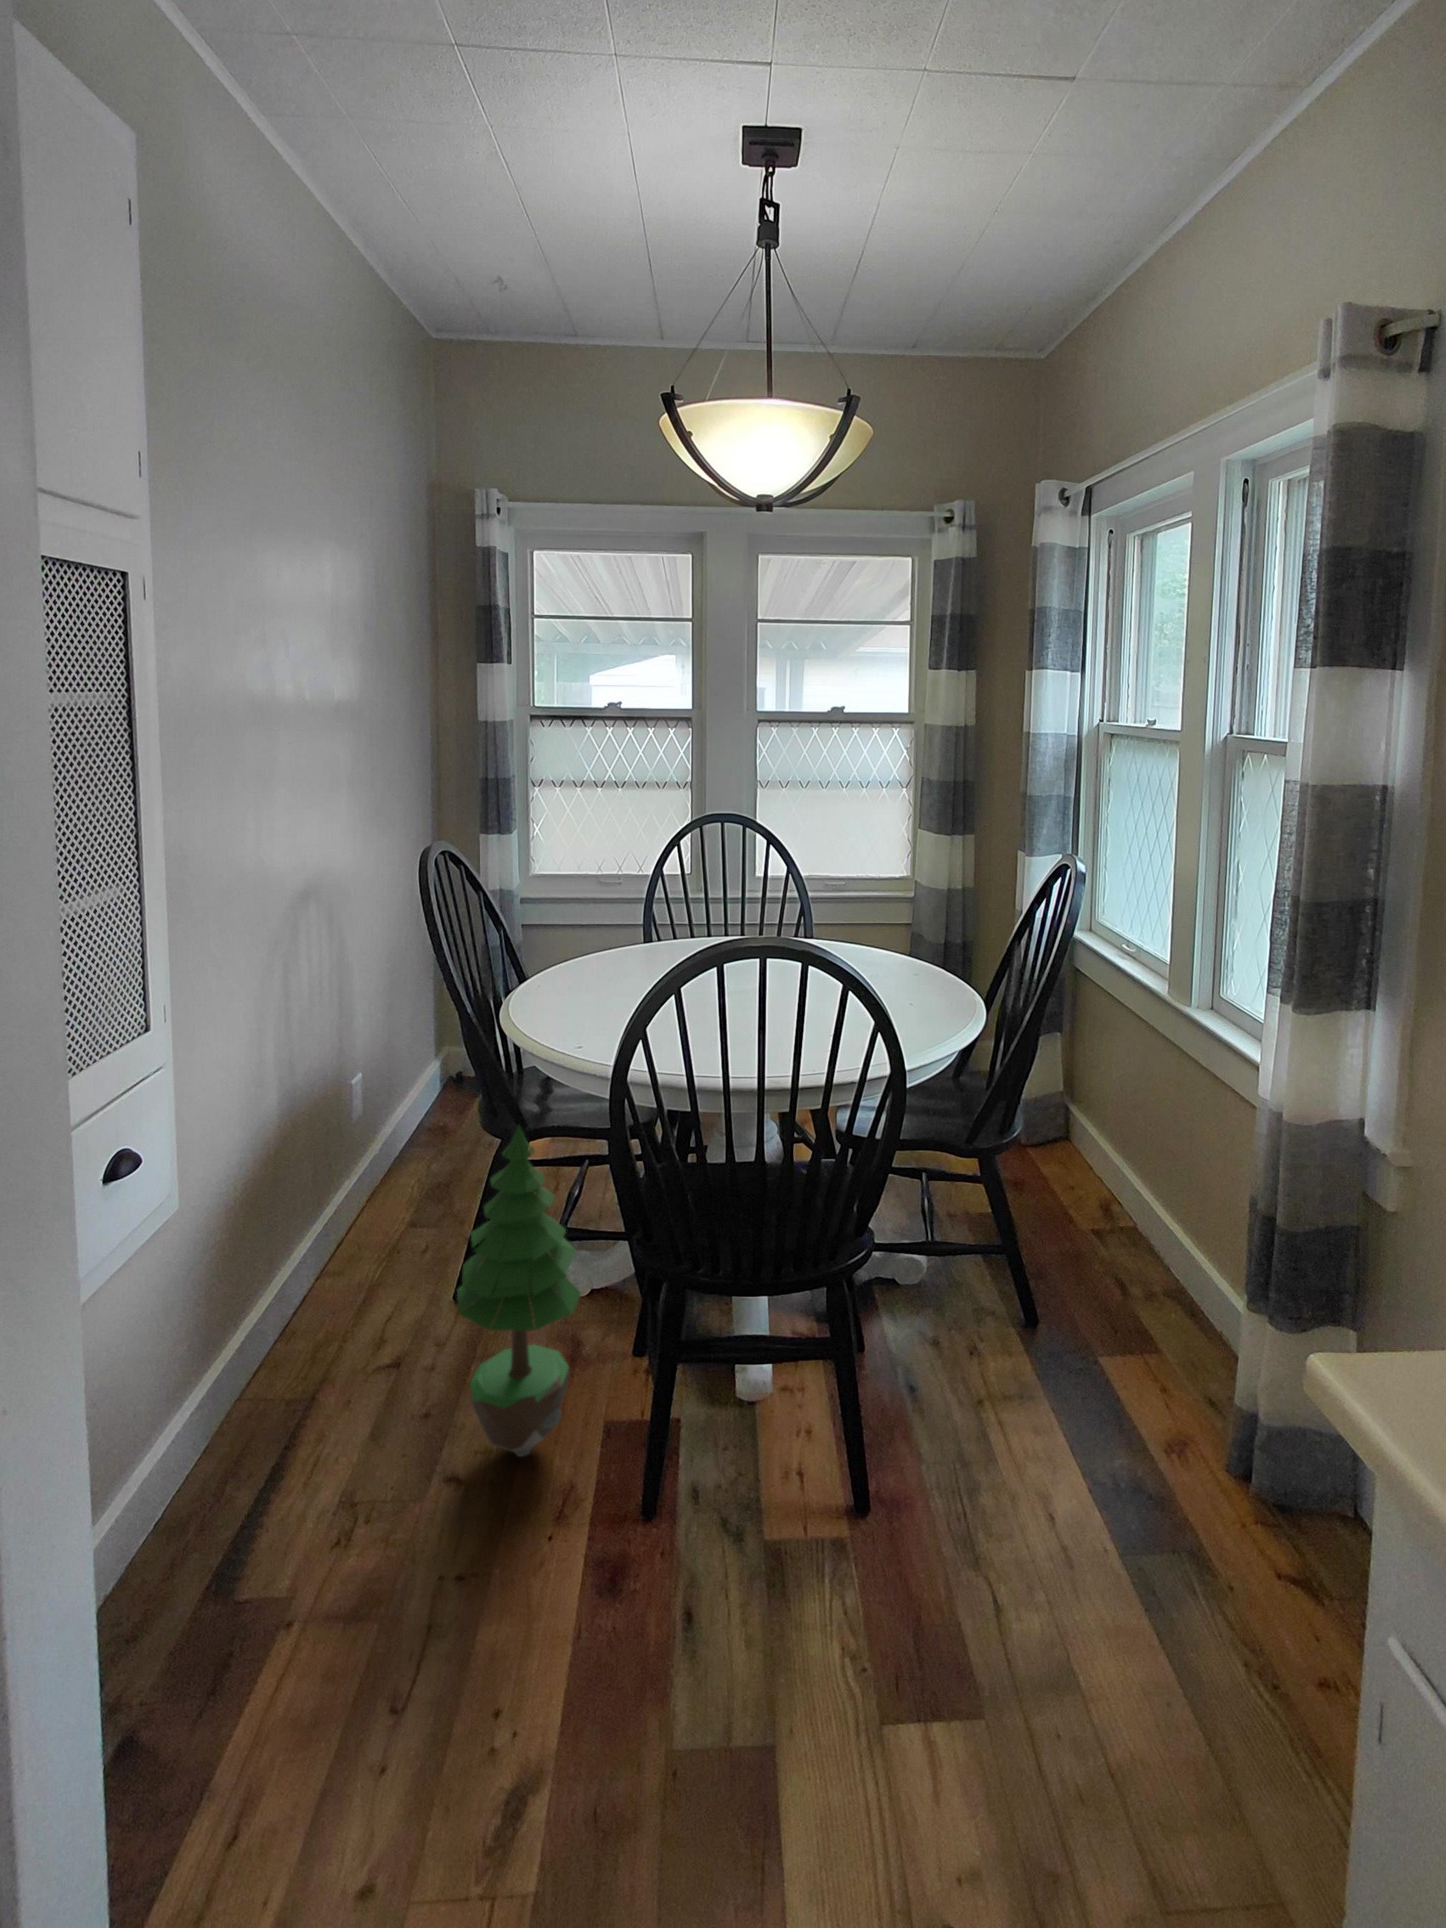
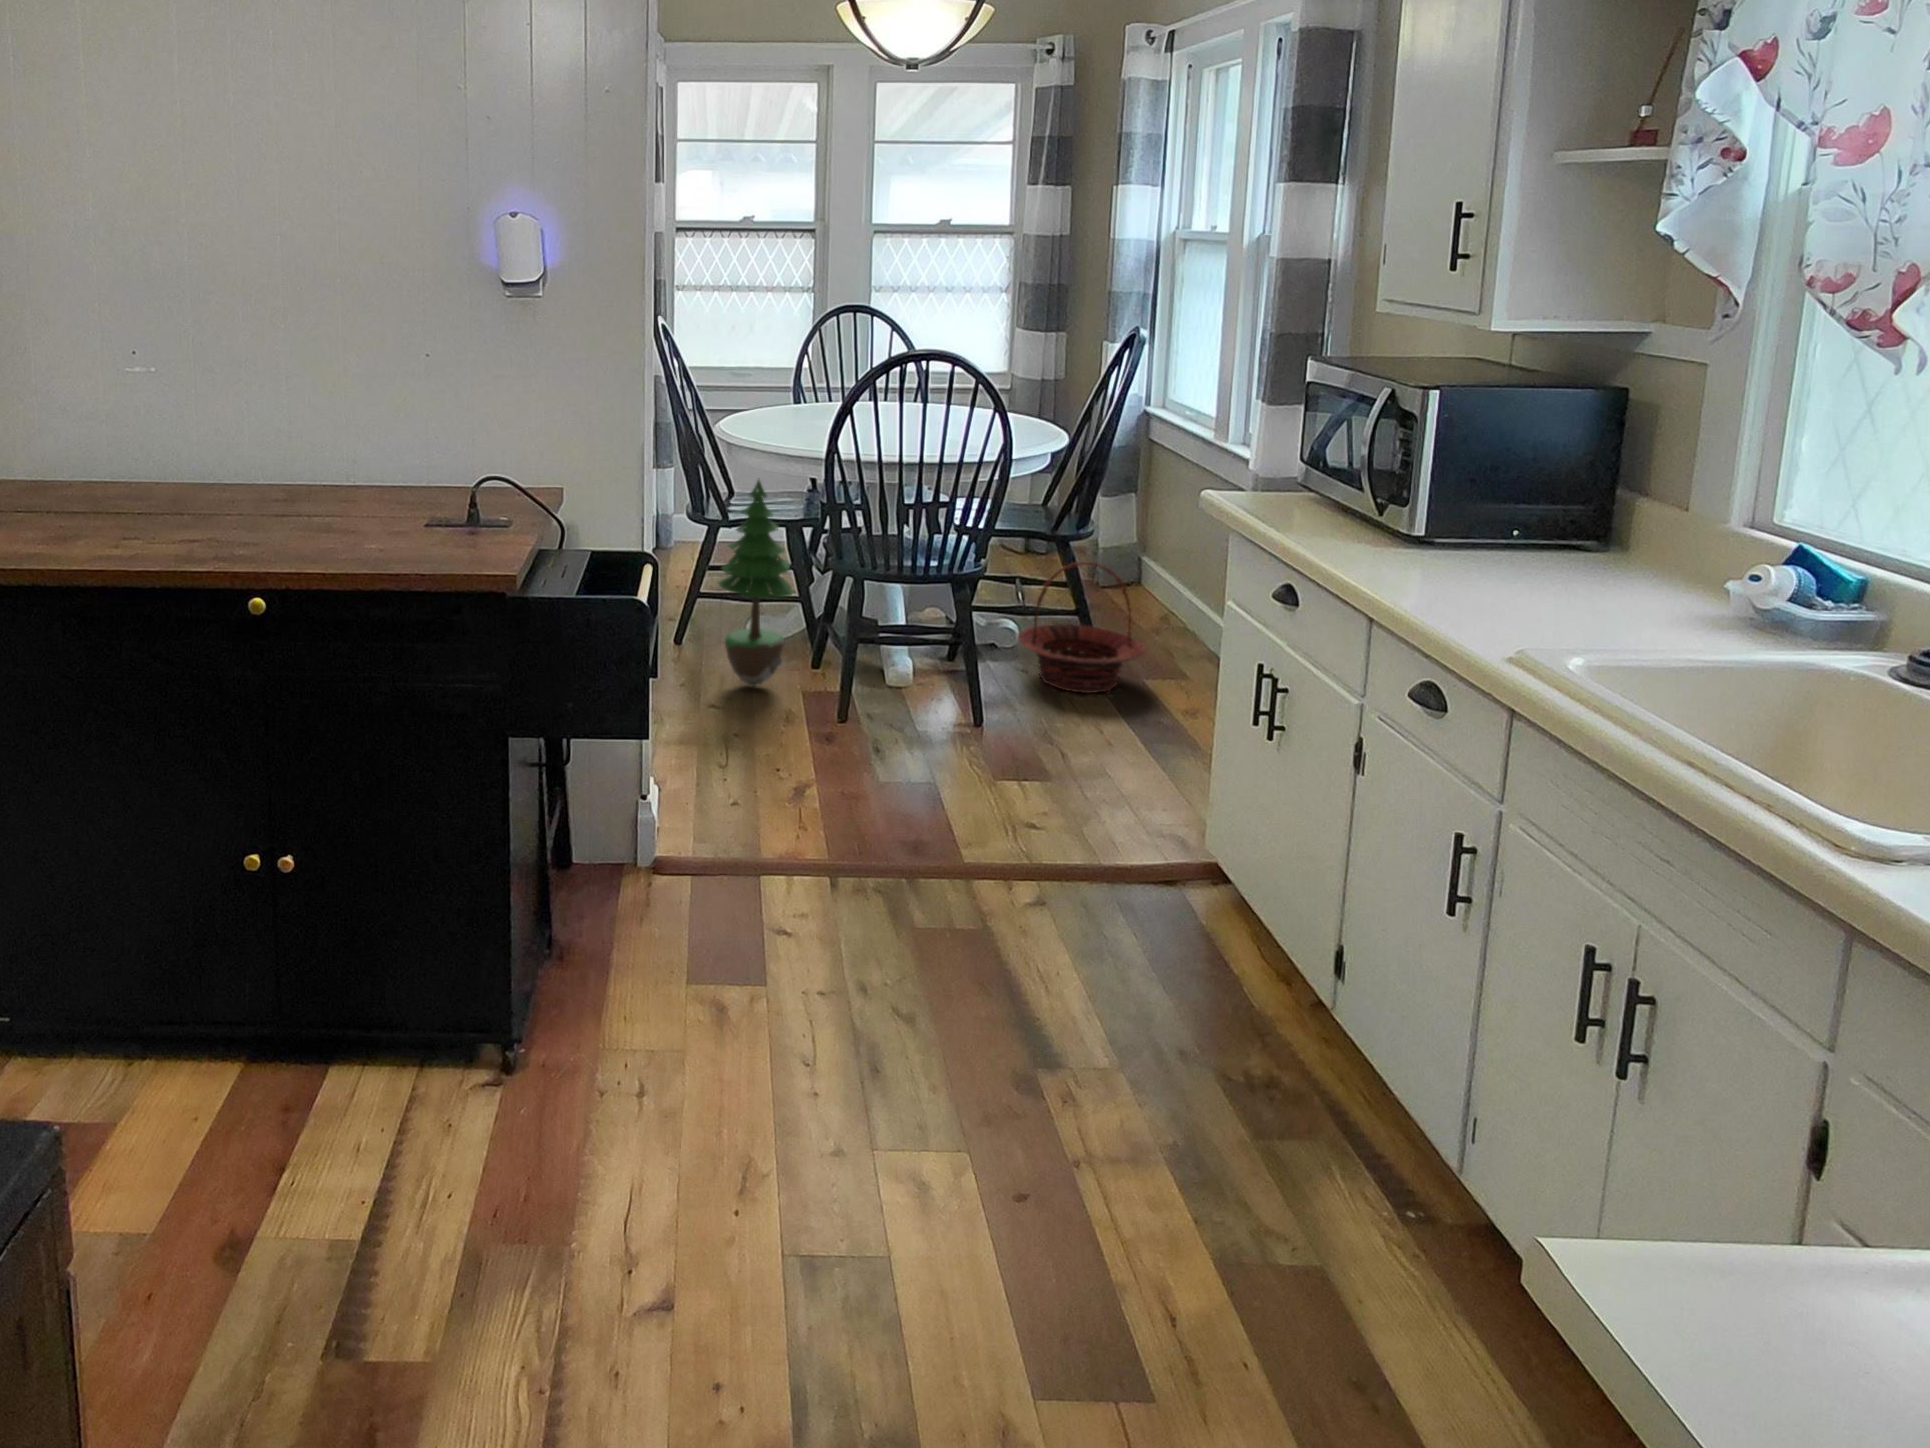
basket: none [926,1211,1110,1421] -> present [1018,562,1145,693]

